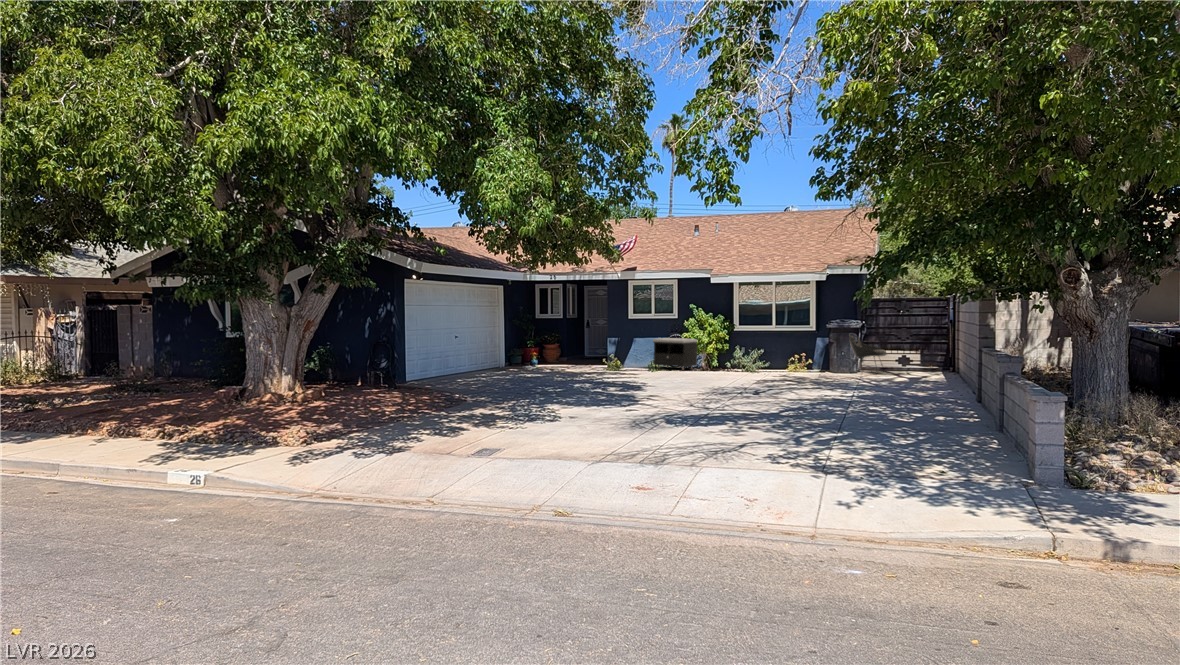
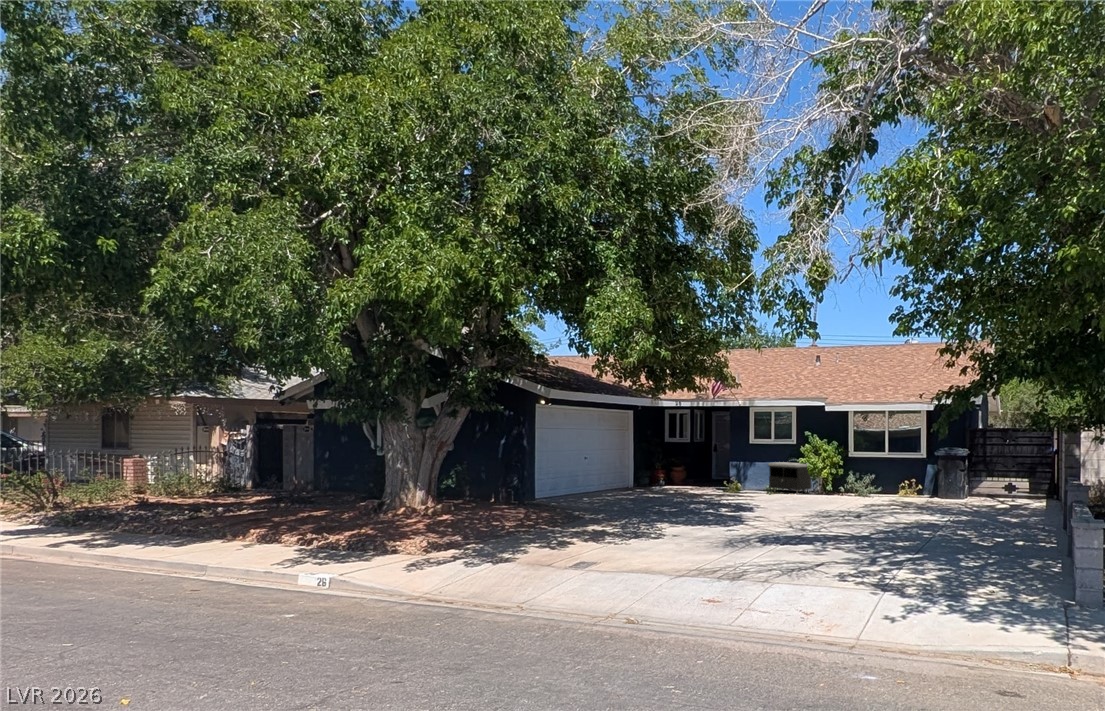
lounge chair: present [849,335,887,373] -> none [962,461,1002,501]

